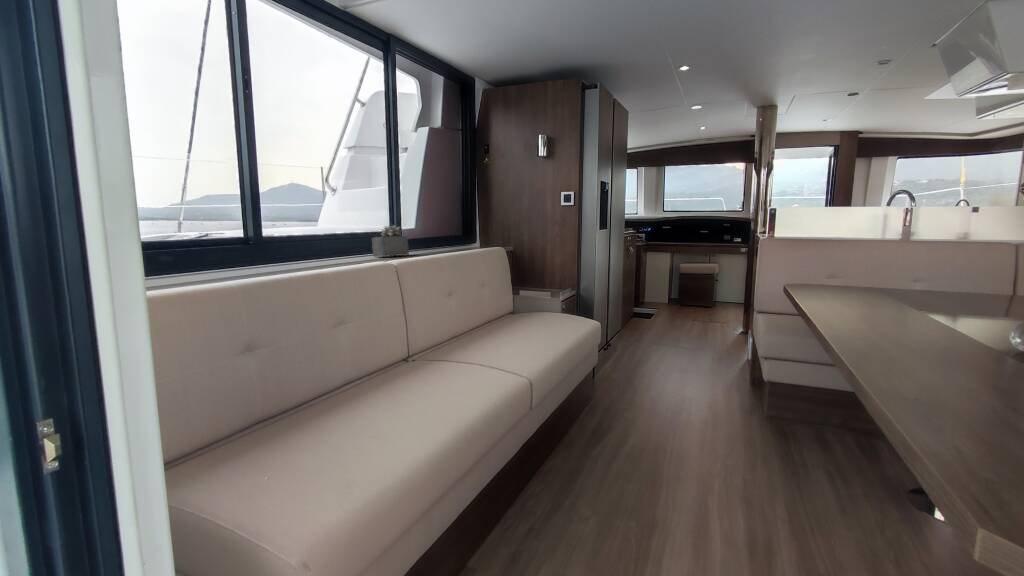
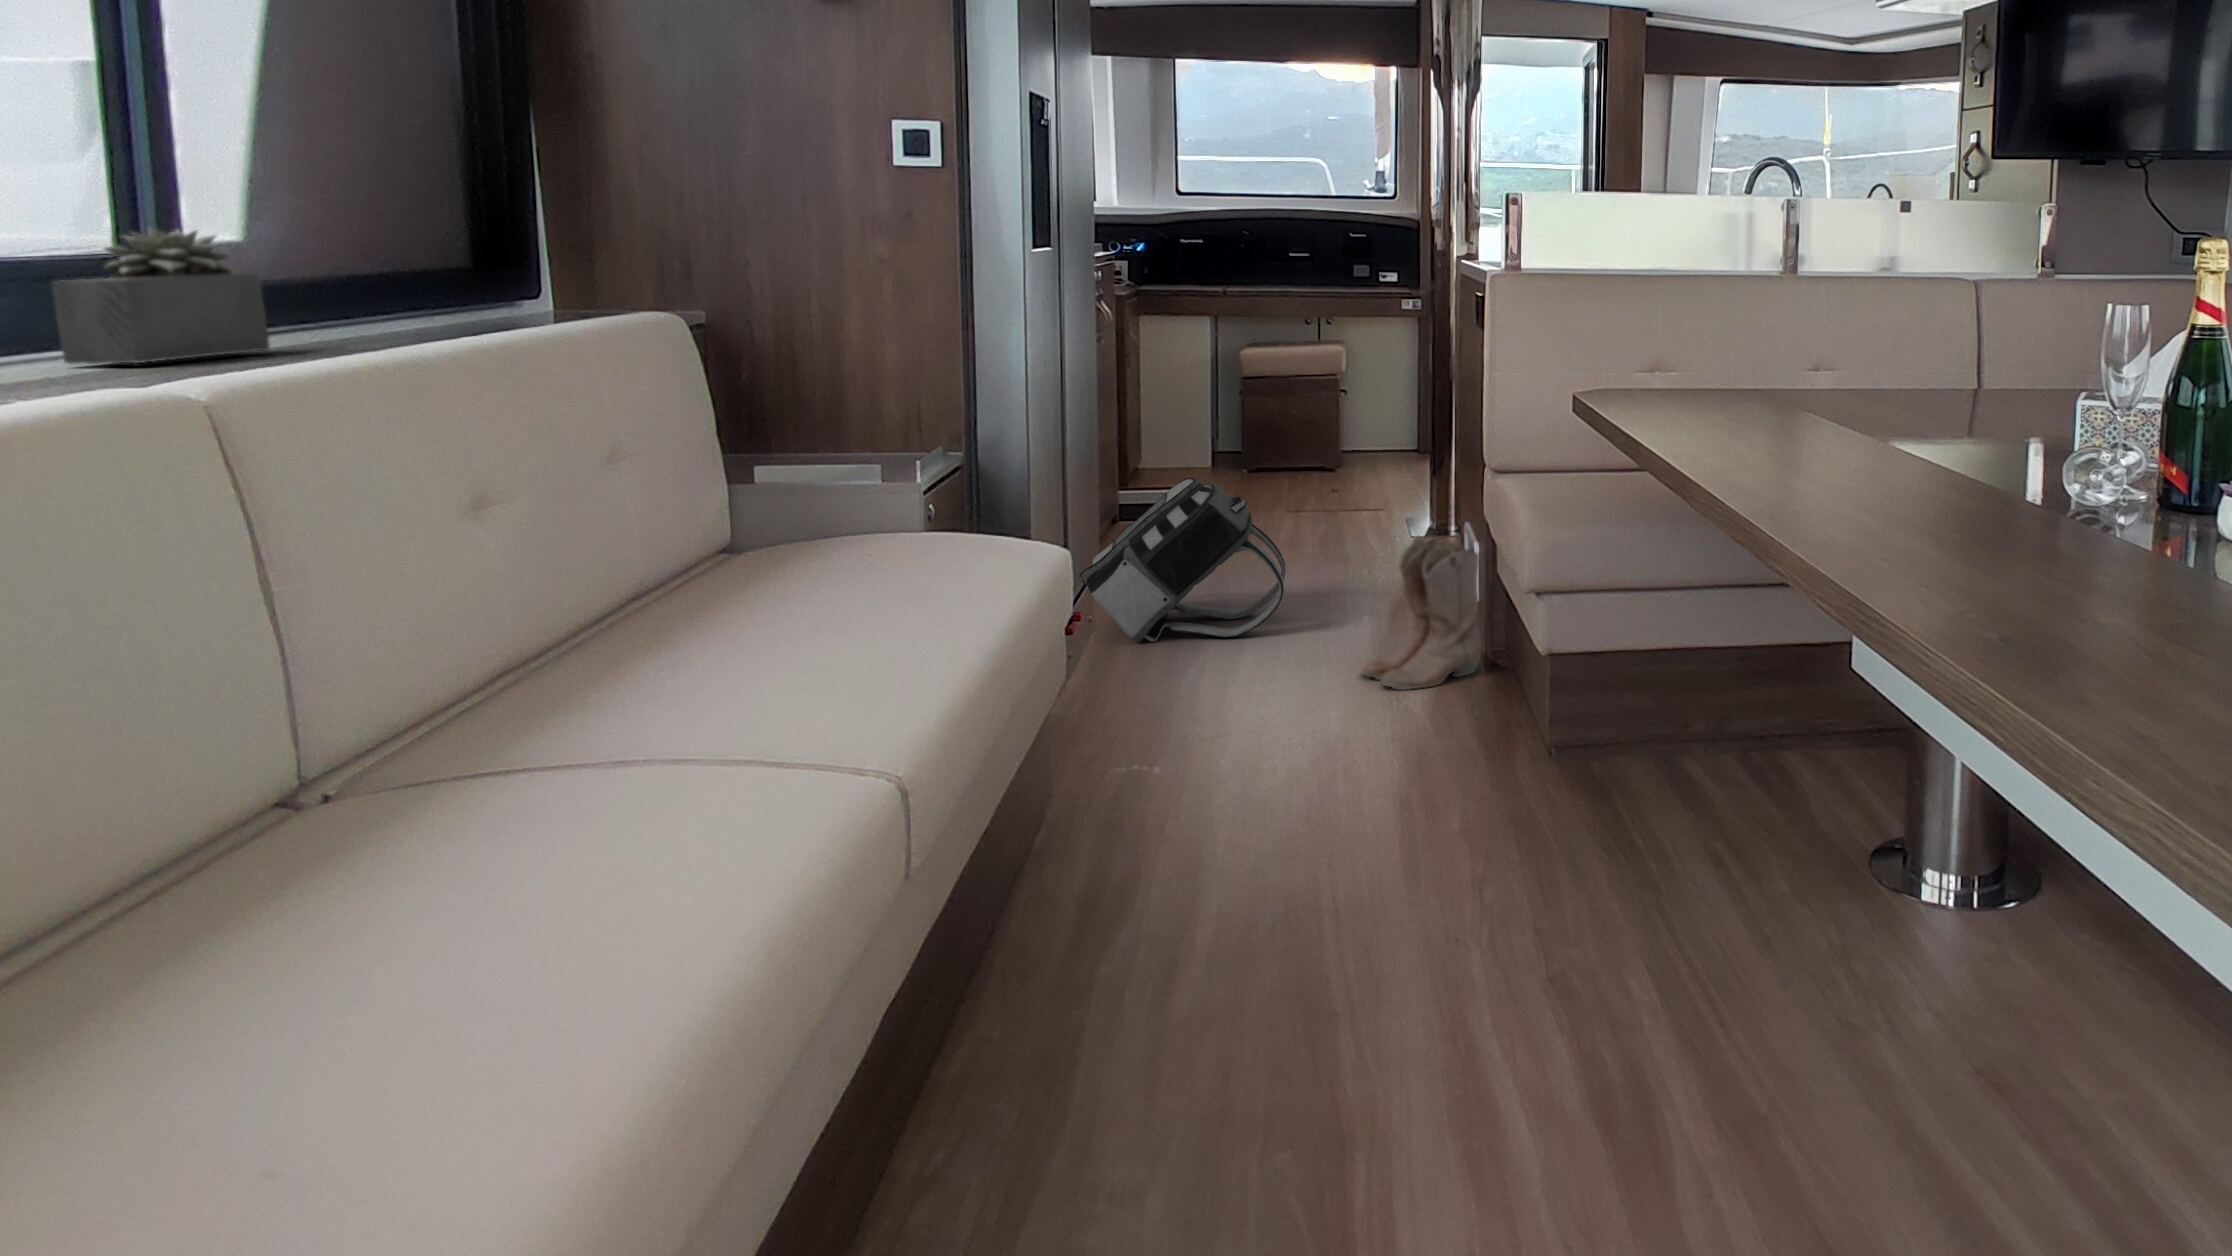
backpack: none [612,304,681,358] -> present [1079,478,1286,642]
boots: none [701,331,751,387] -> present [1361,535,1481,690]

